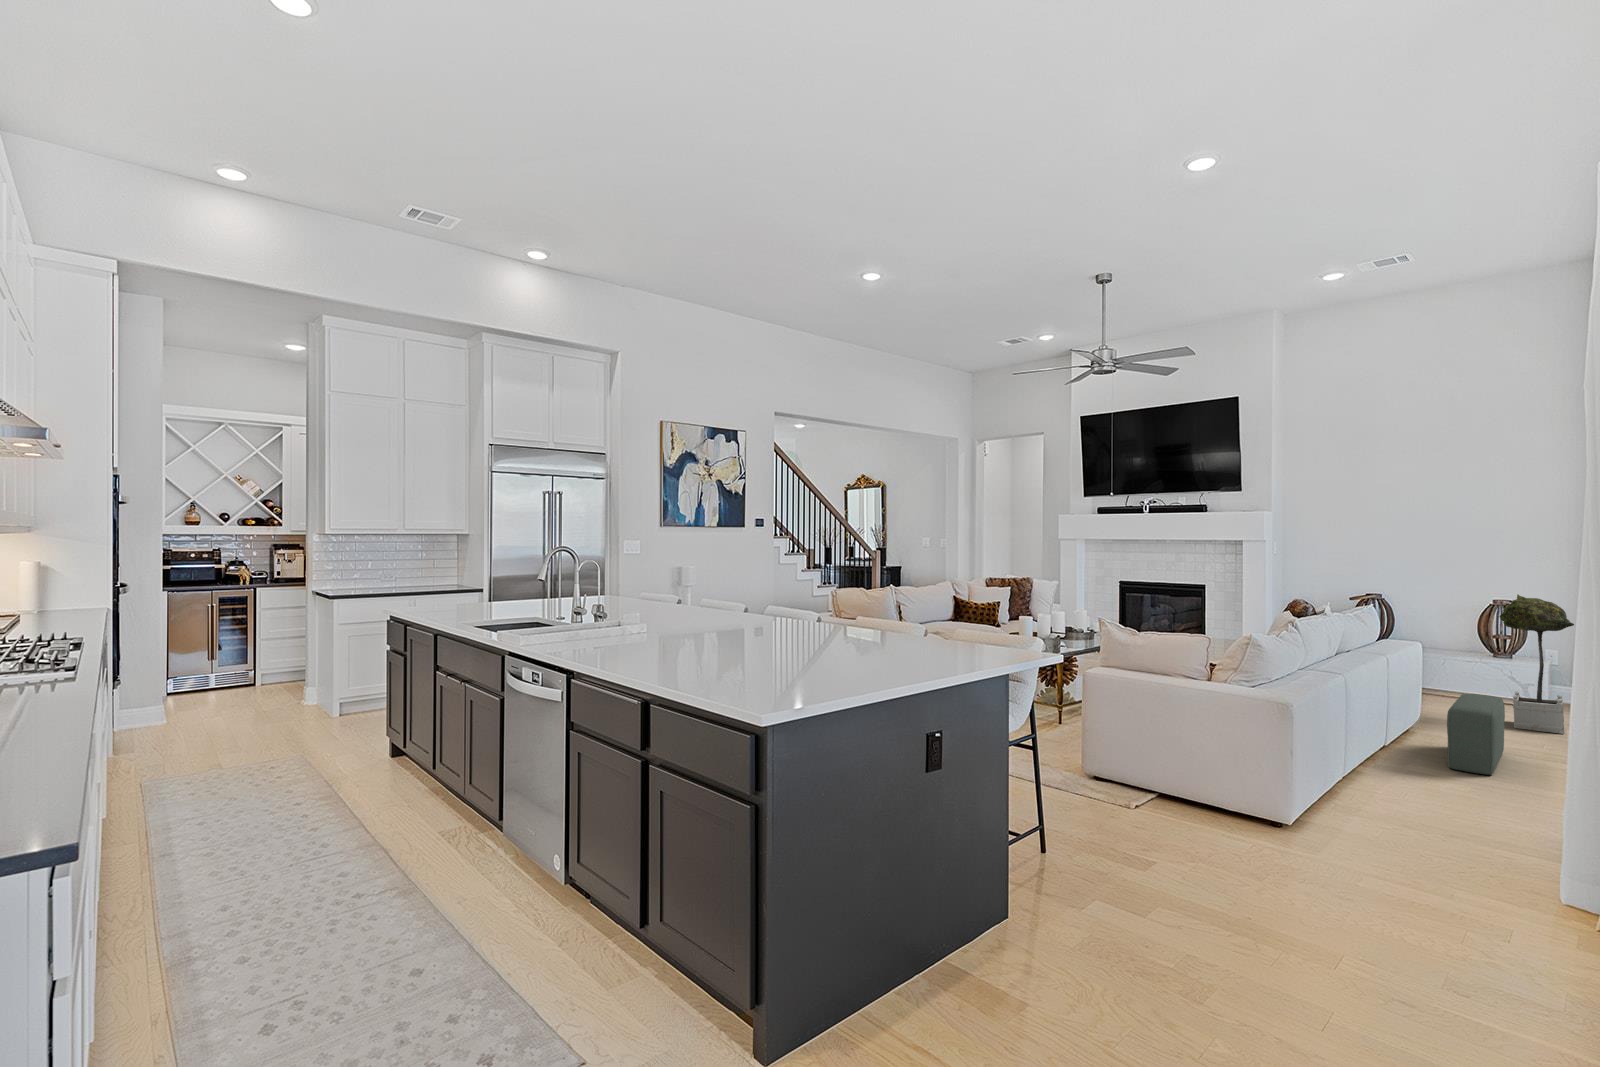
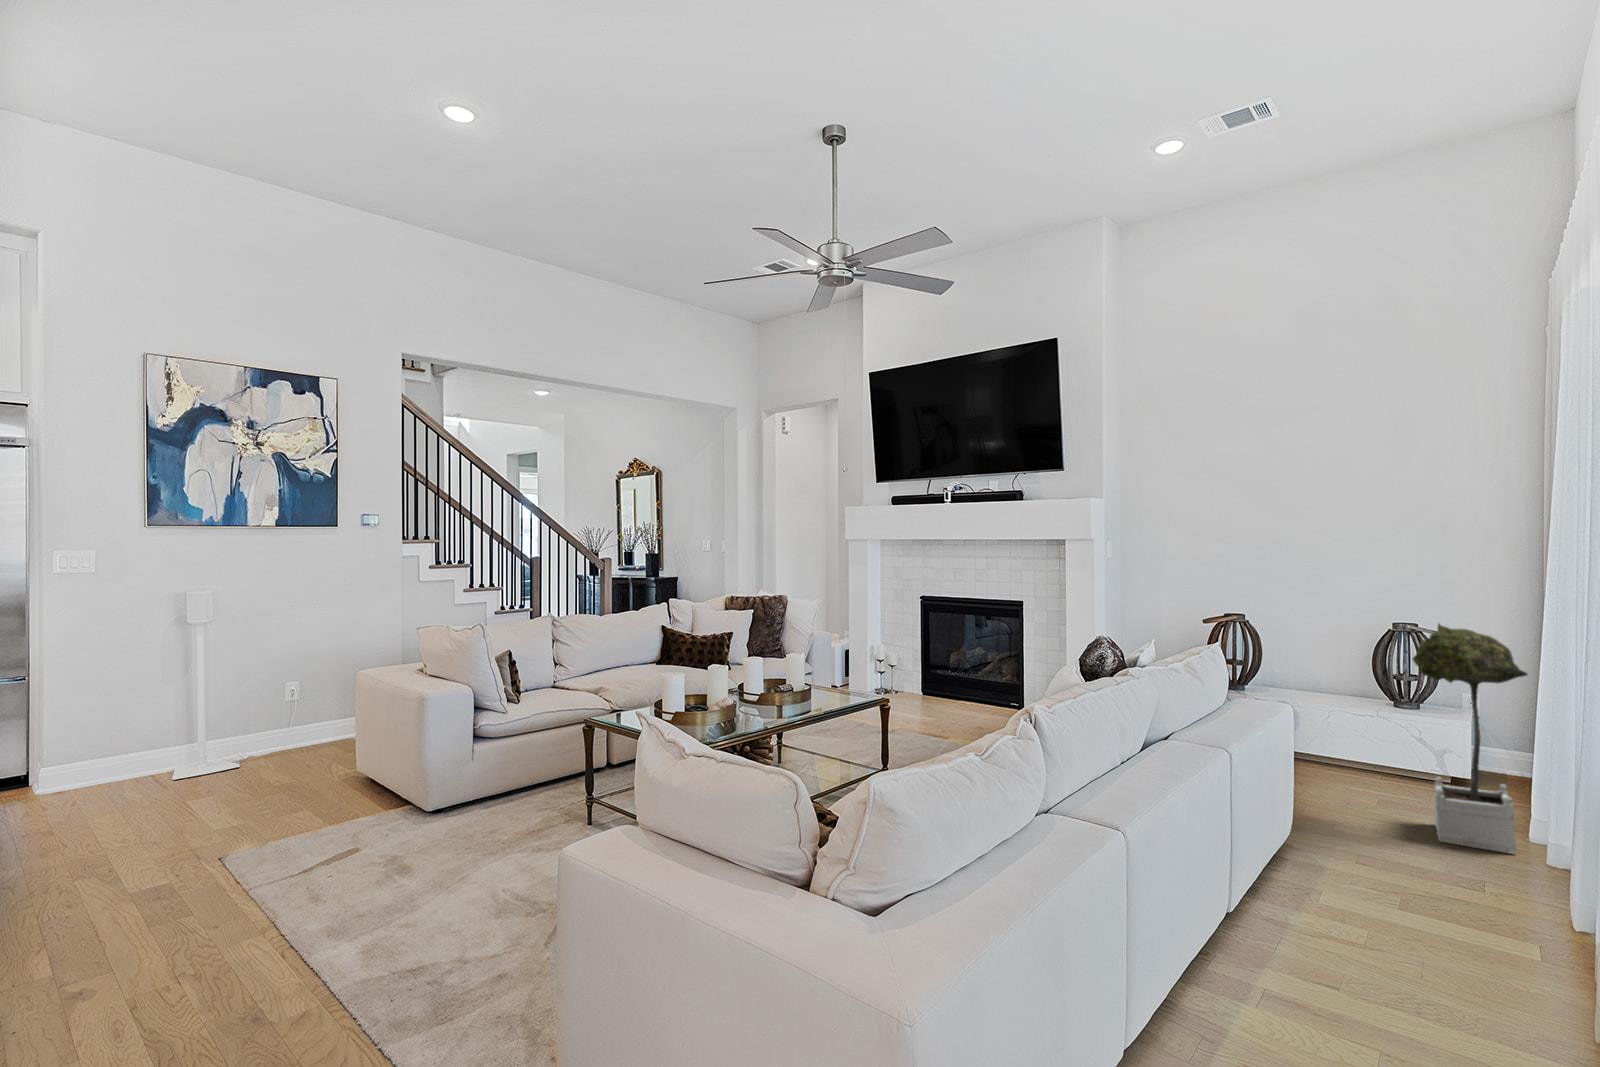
pouf: present [1447,694,1505,775] -> none [1349,813,1441,1009]

